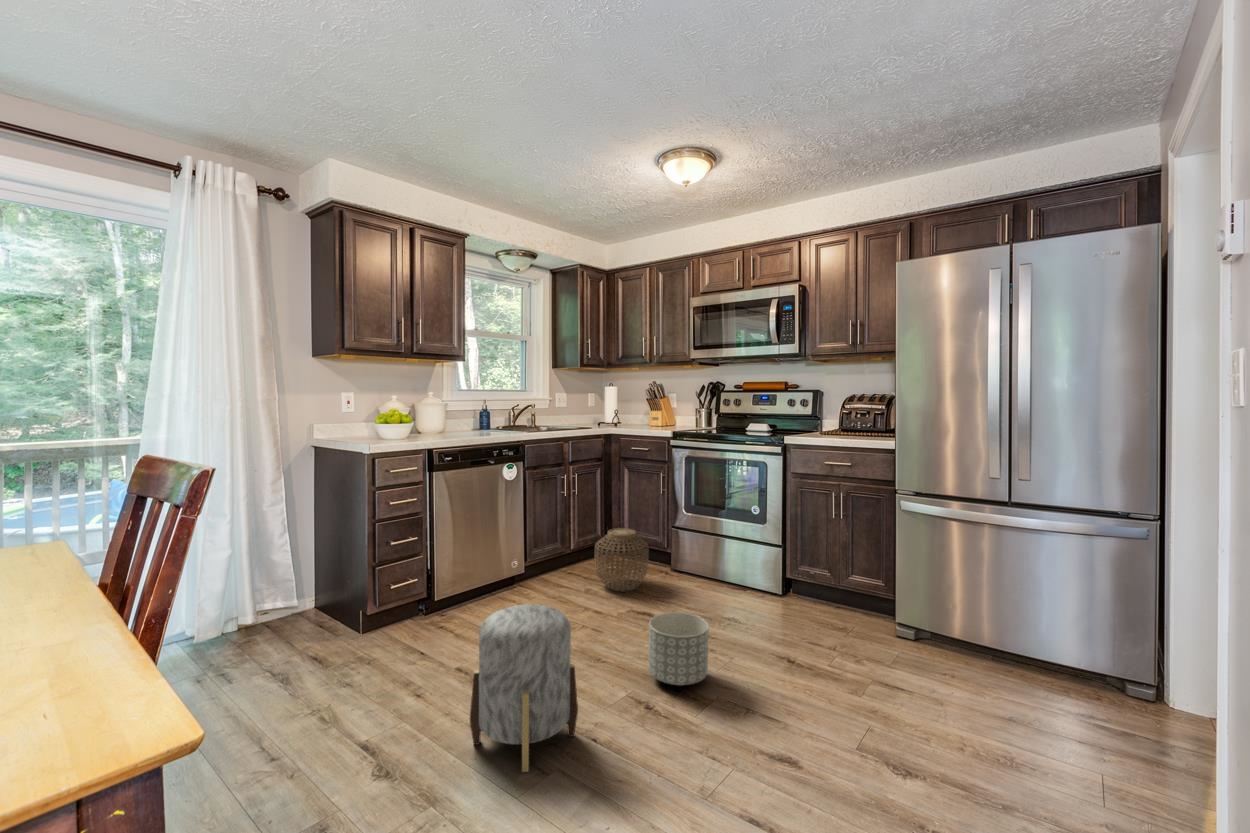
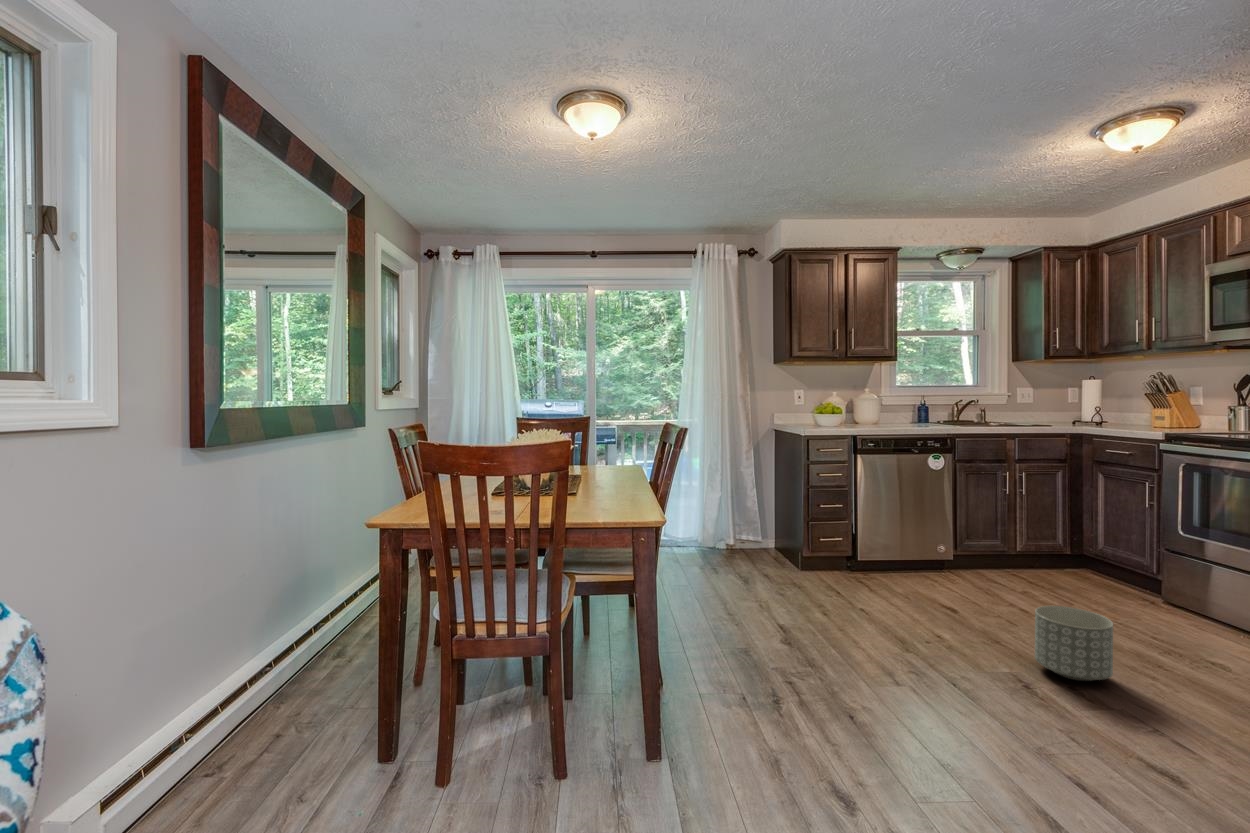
woven basket: present [595,528,649,591] -> none [1032,532,1107,602]
stool: present [470,604,578,772] -> none [839,552,931,674]

